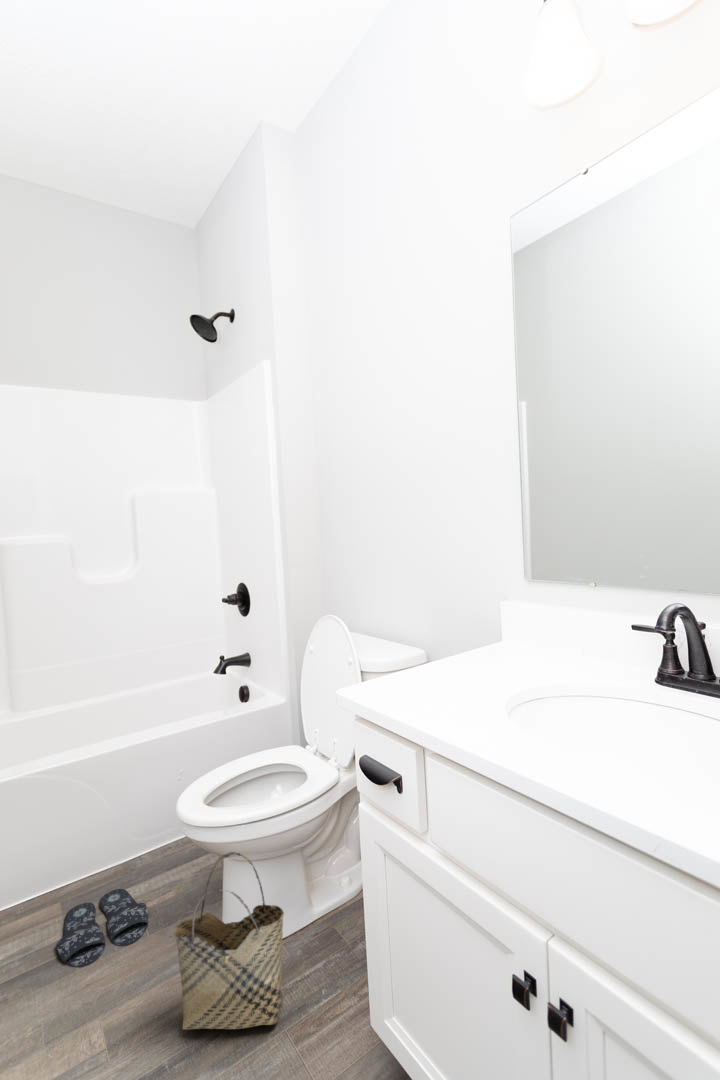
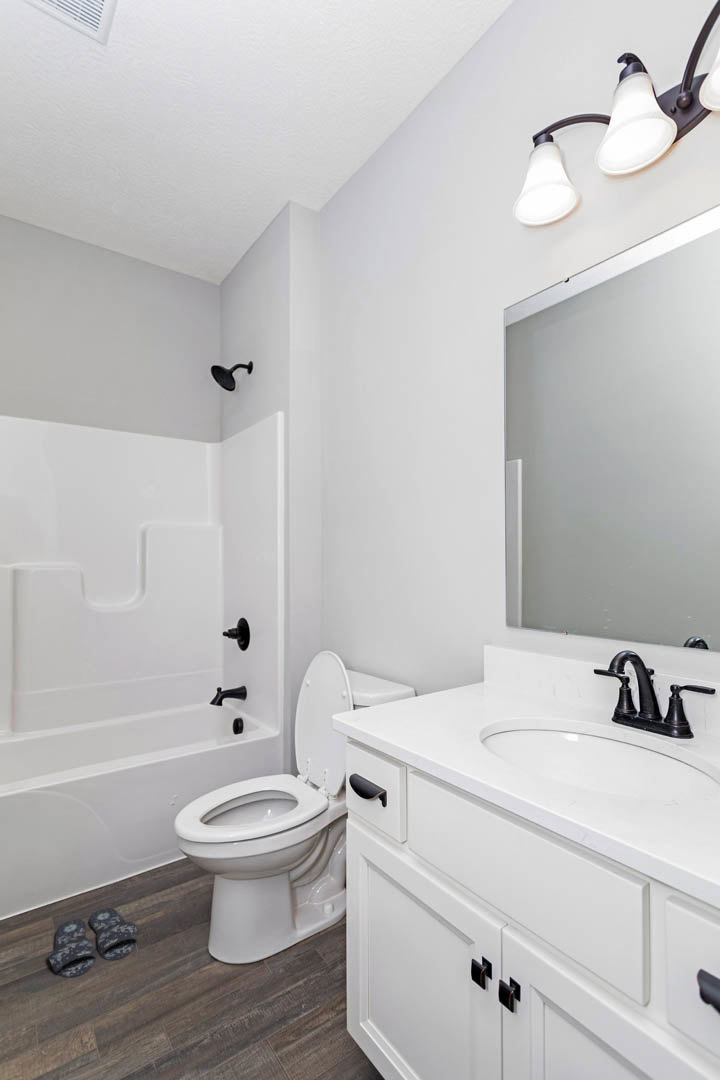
woven basket: present [173,852,284,1030] -> none [169,867,272,1036]

